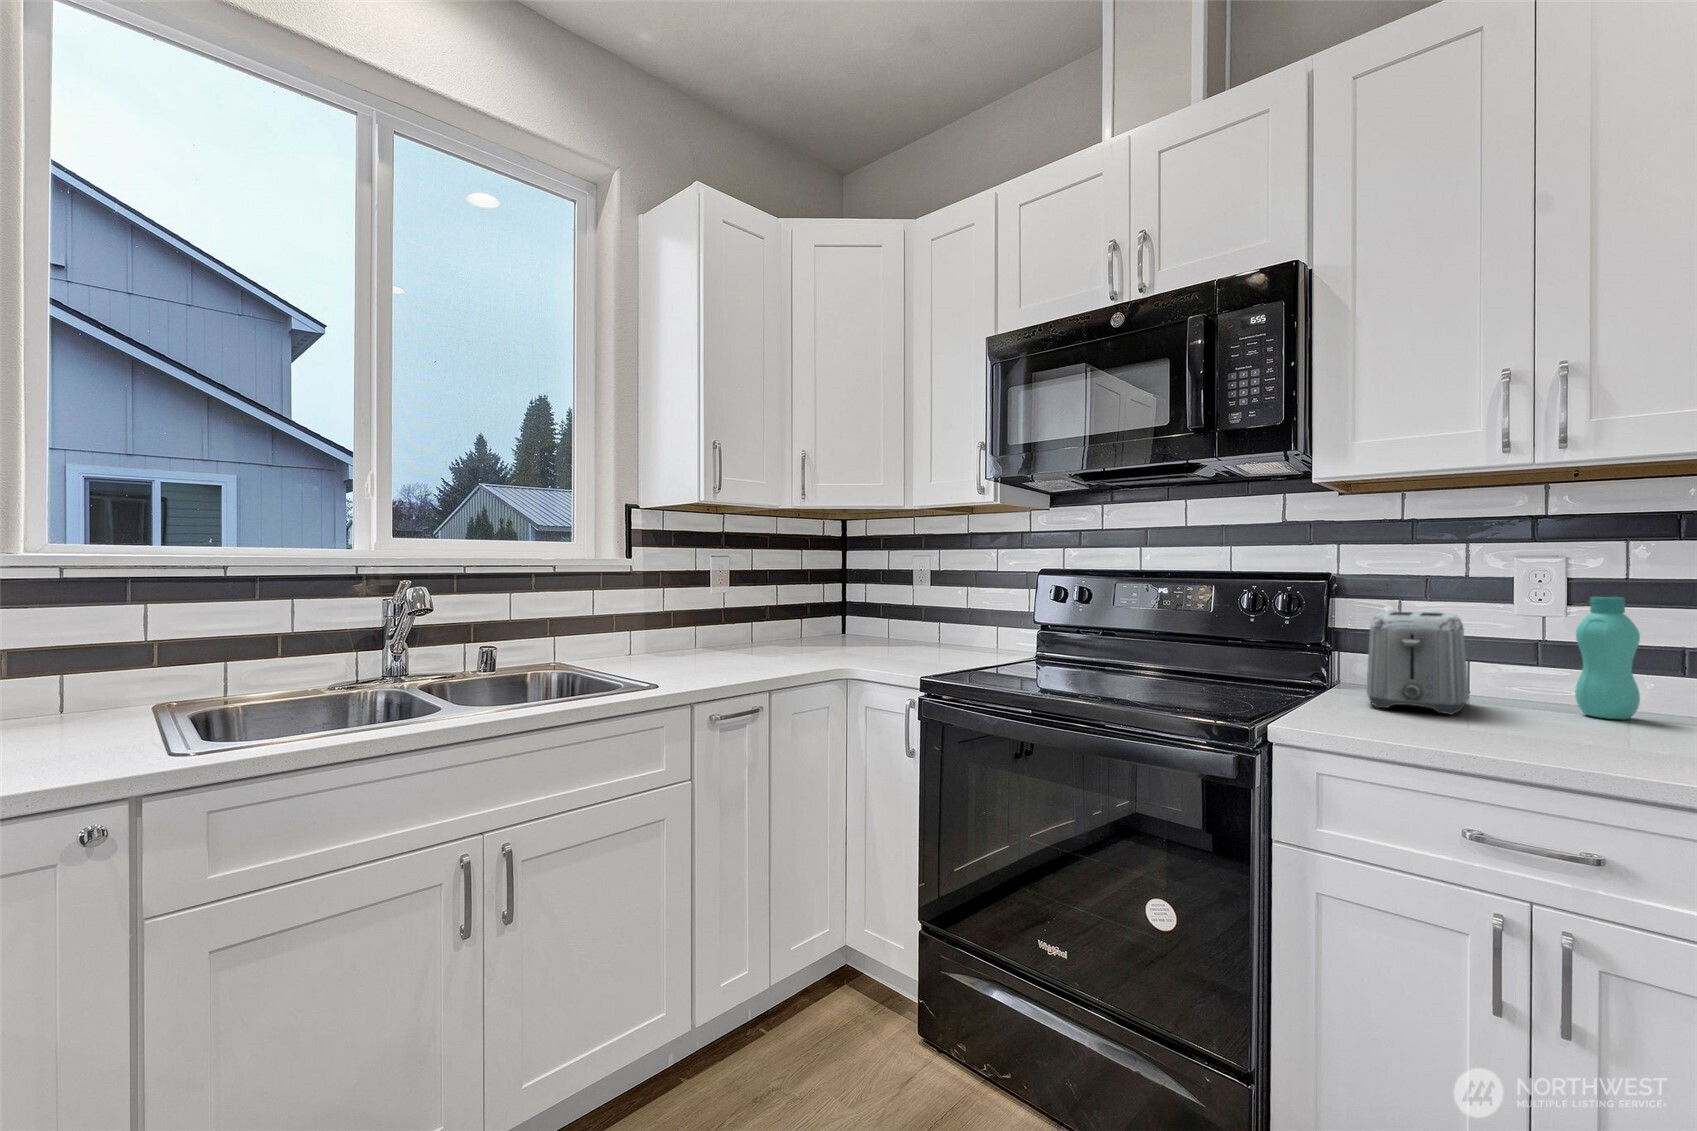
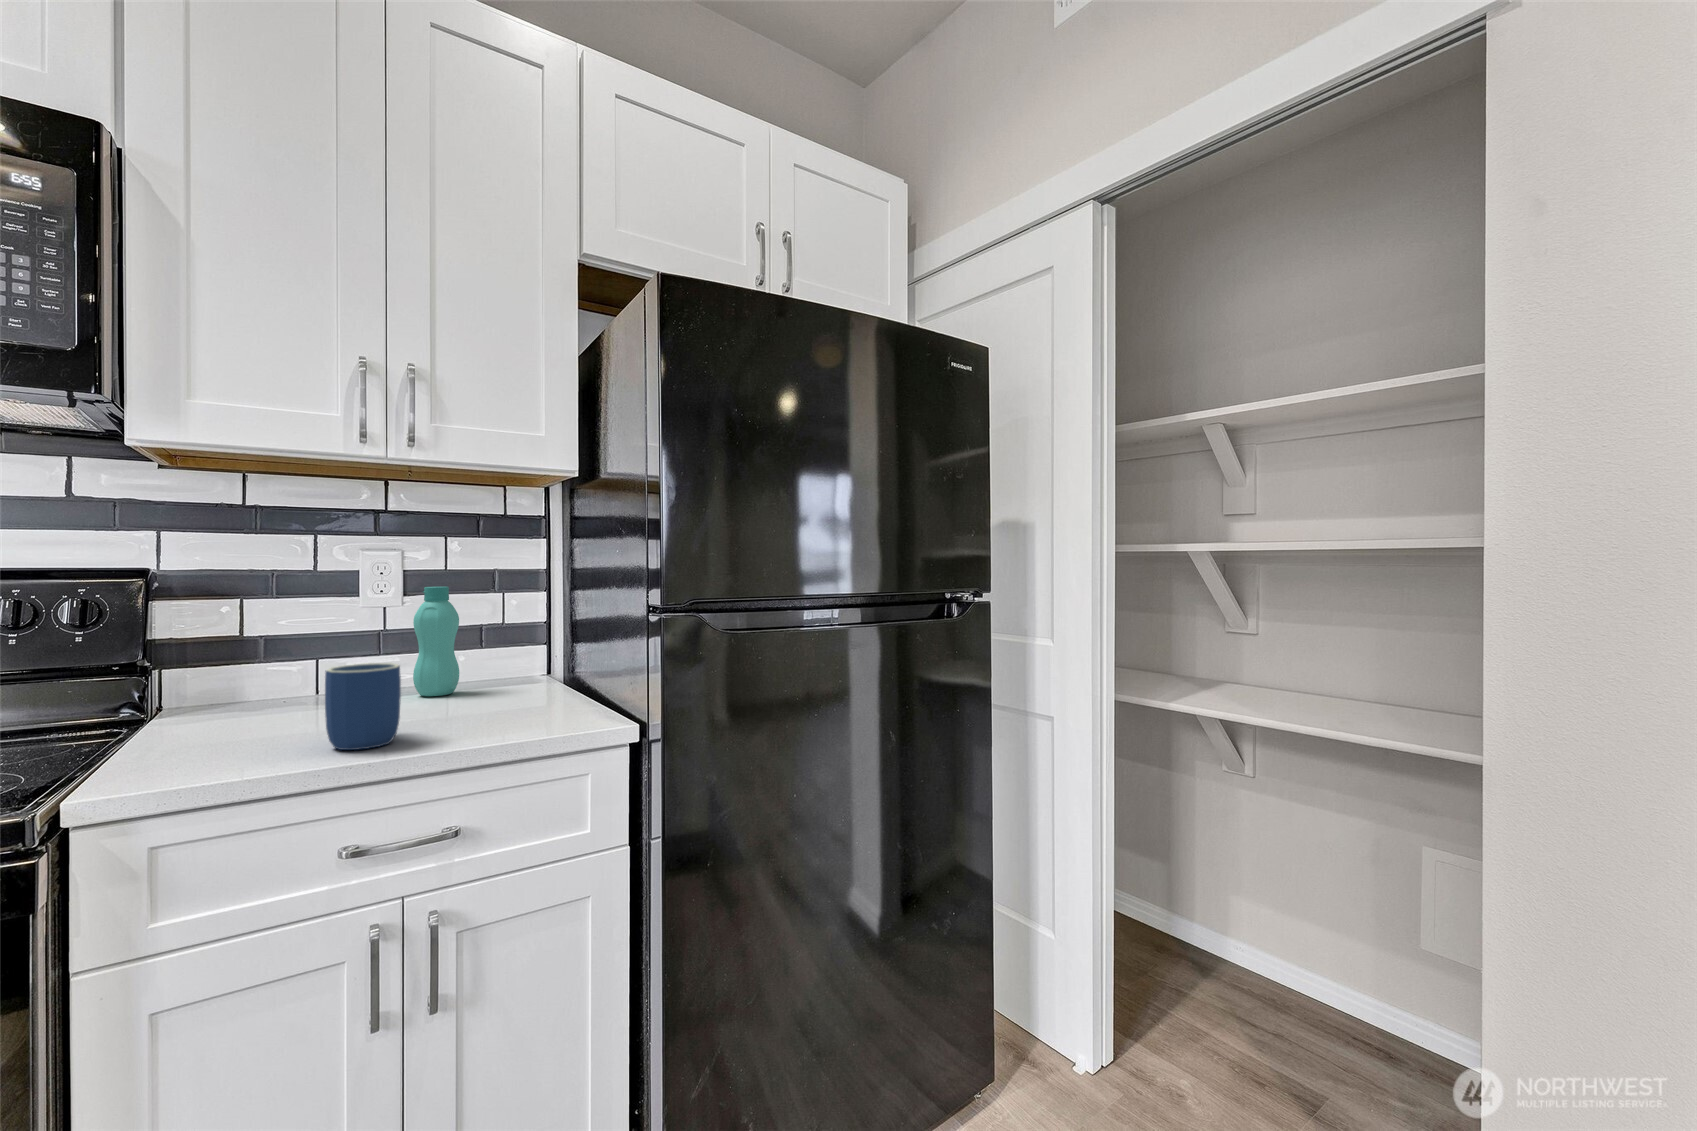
toaster: present [1367,611,1469,715] -> none [206,610,324,733]
mug: none [1456,665,1537,748] -> present [325,663,401,750]

